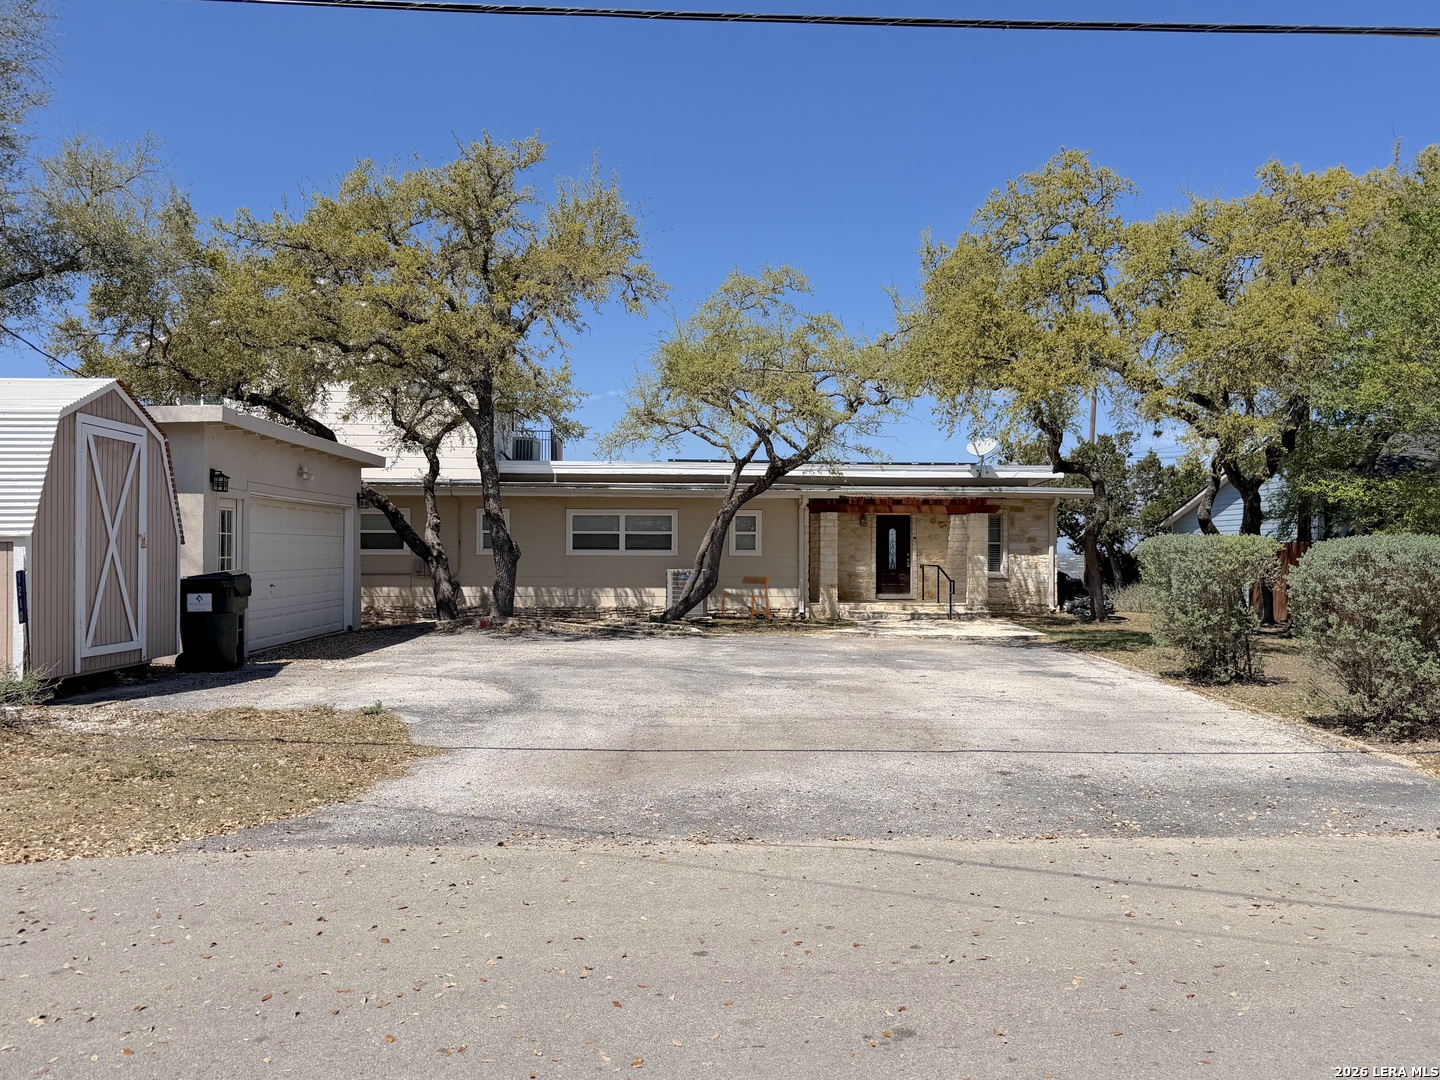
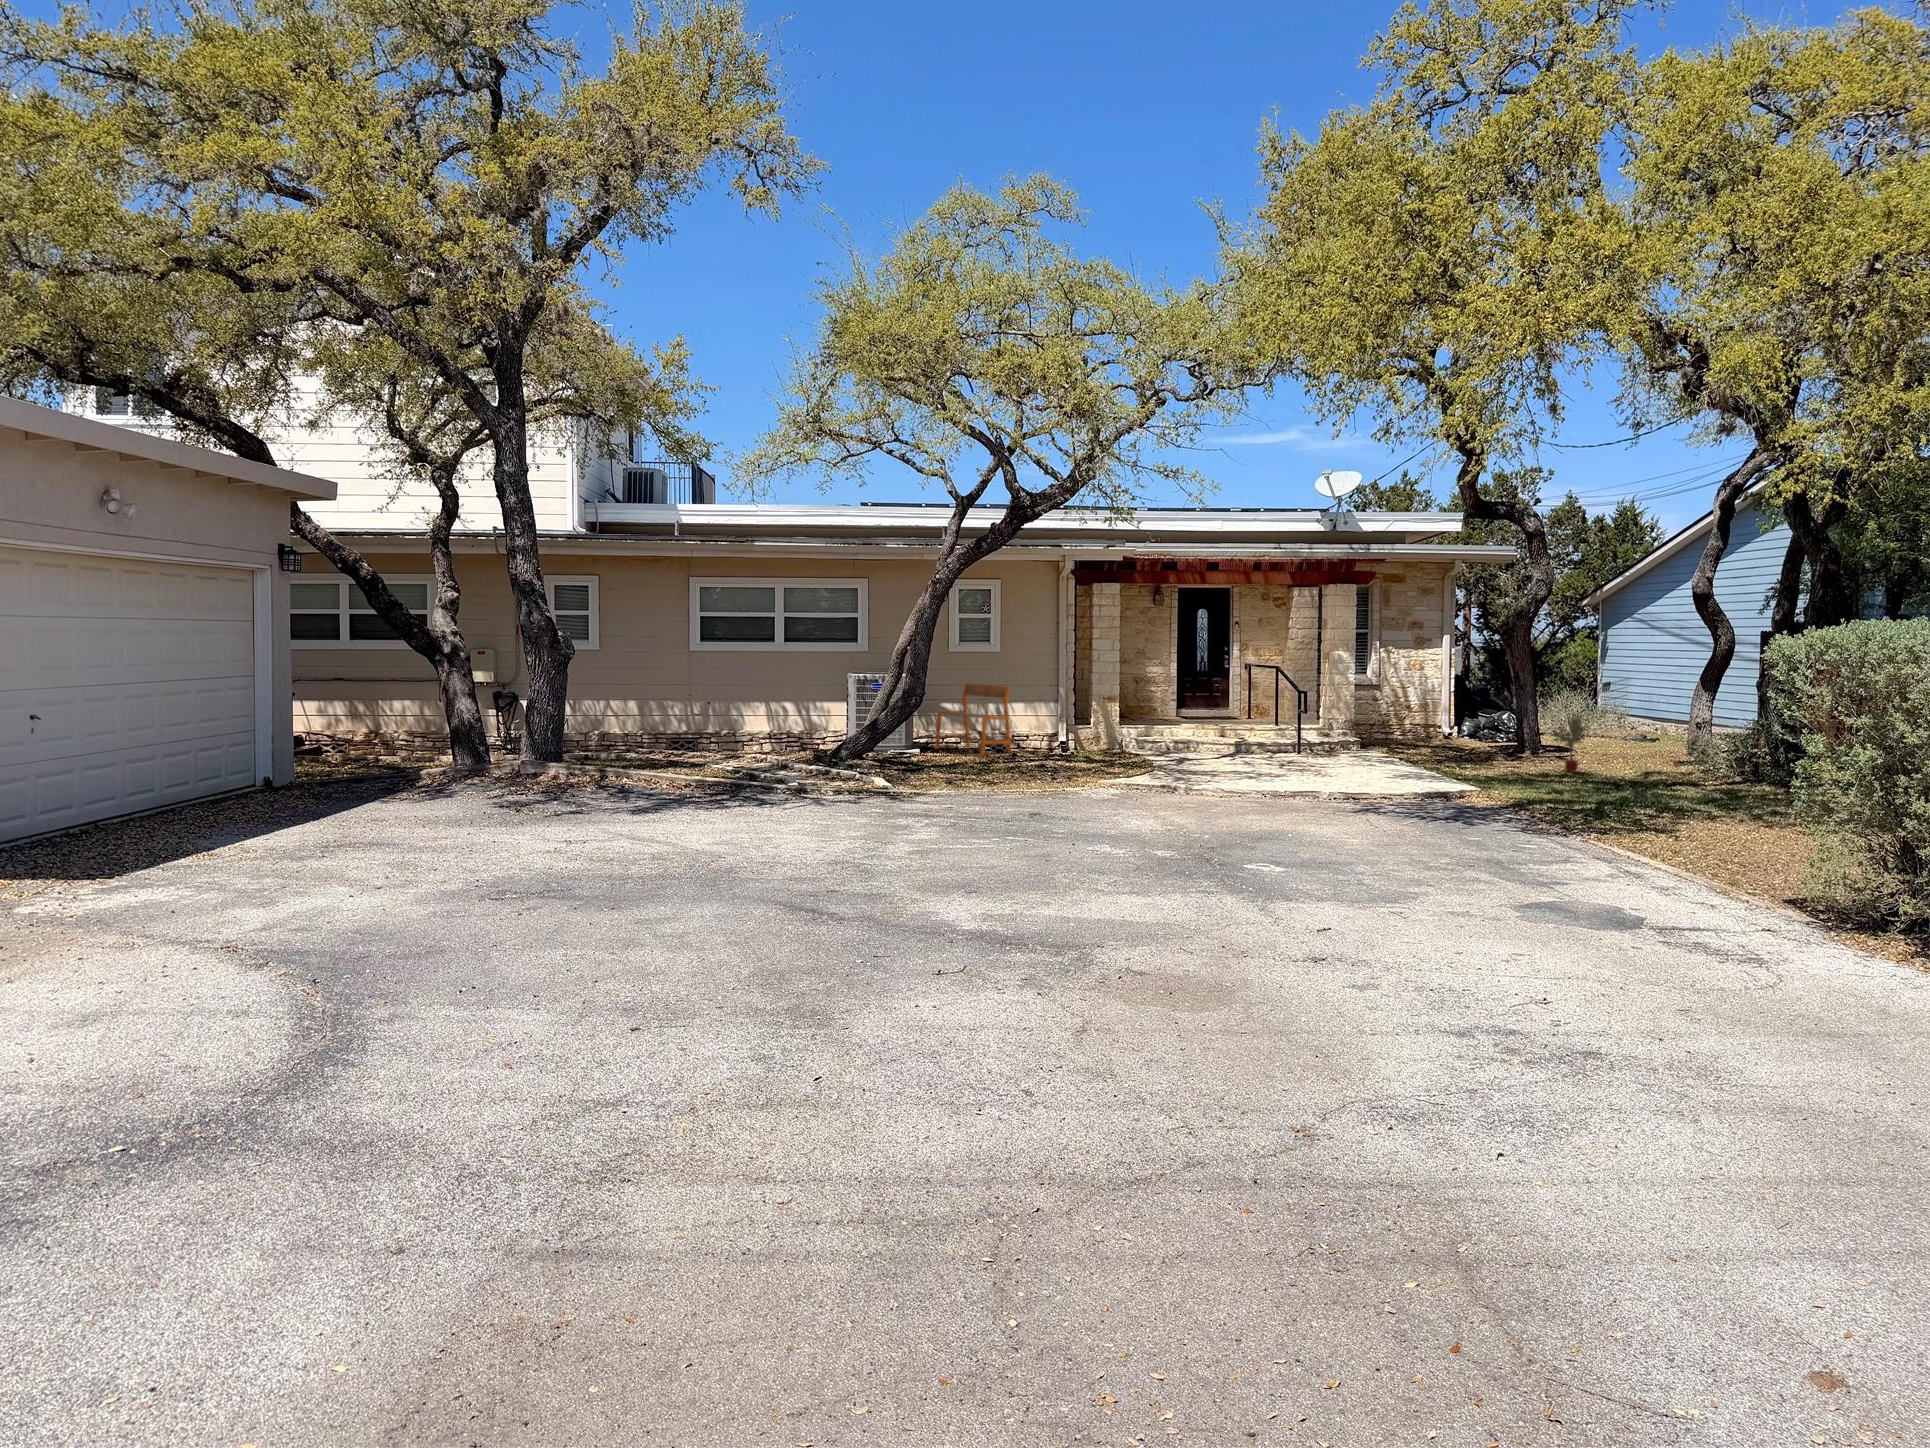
potted tree: present [478,588,498,628] -> present [1553,712,1585,773]

